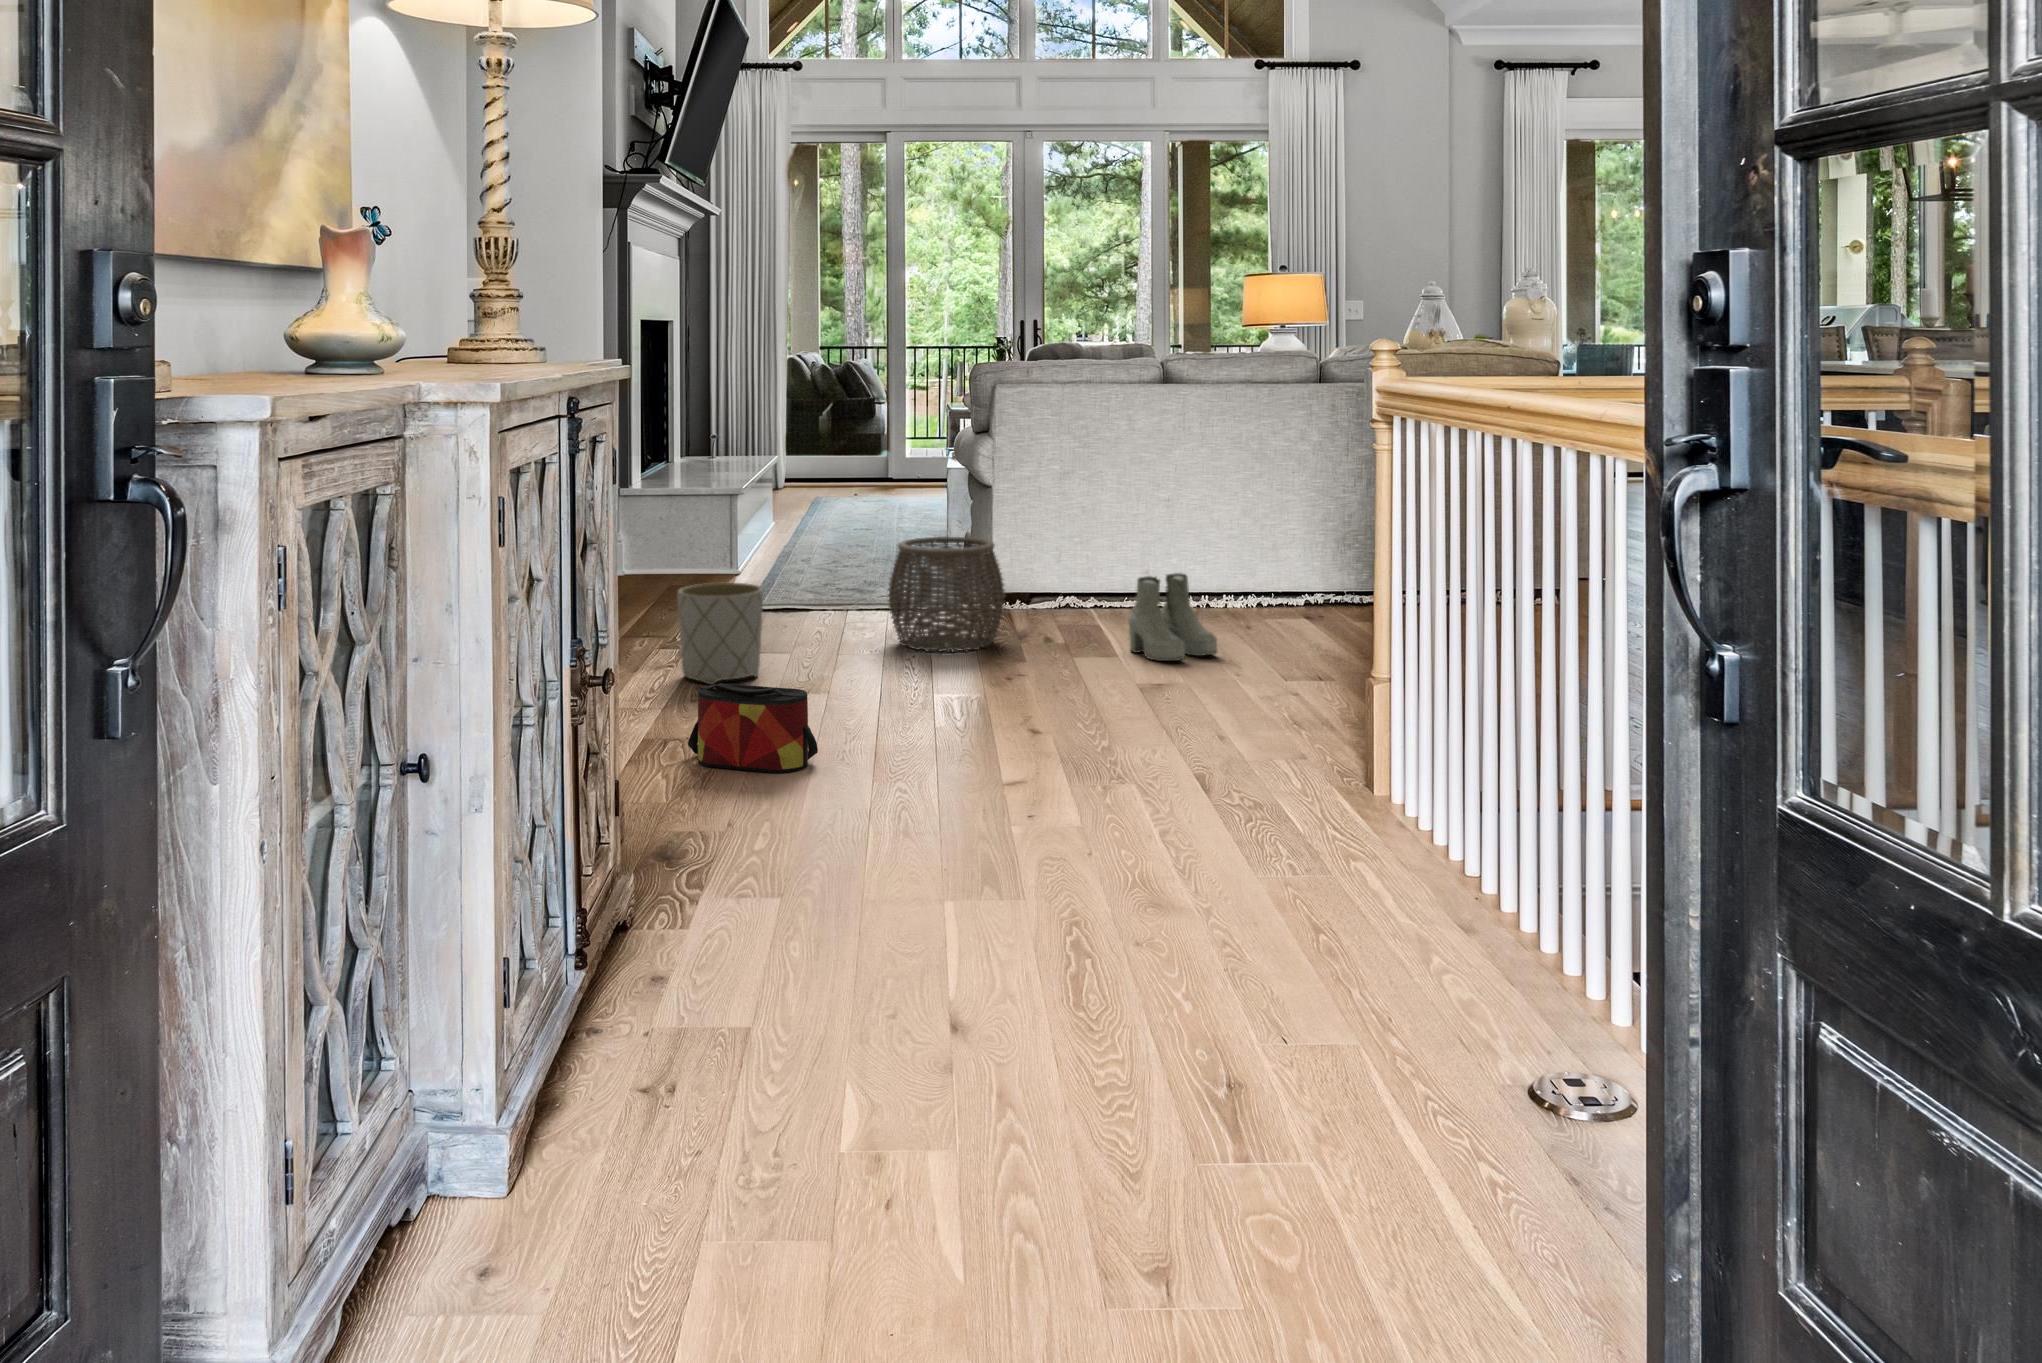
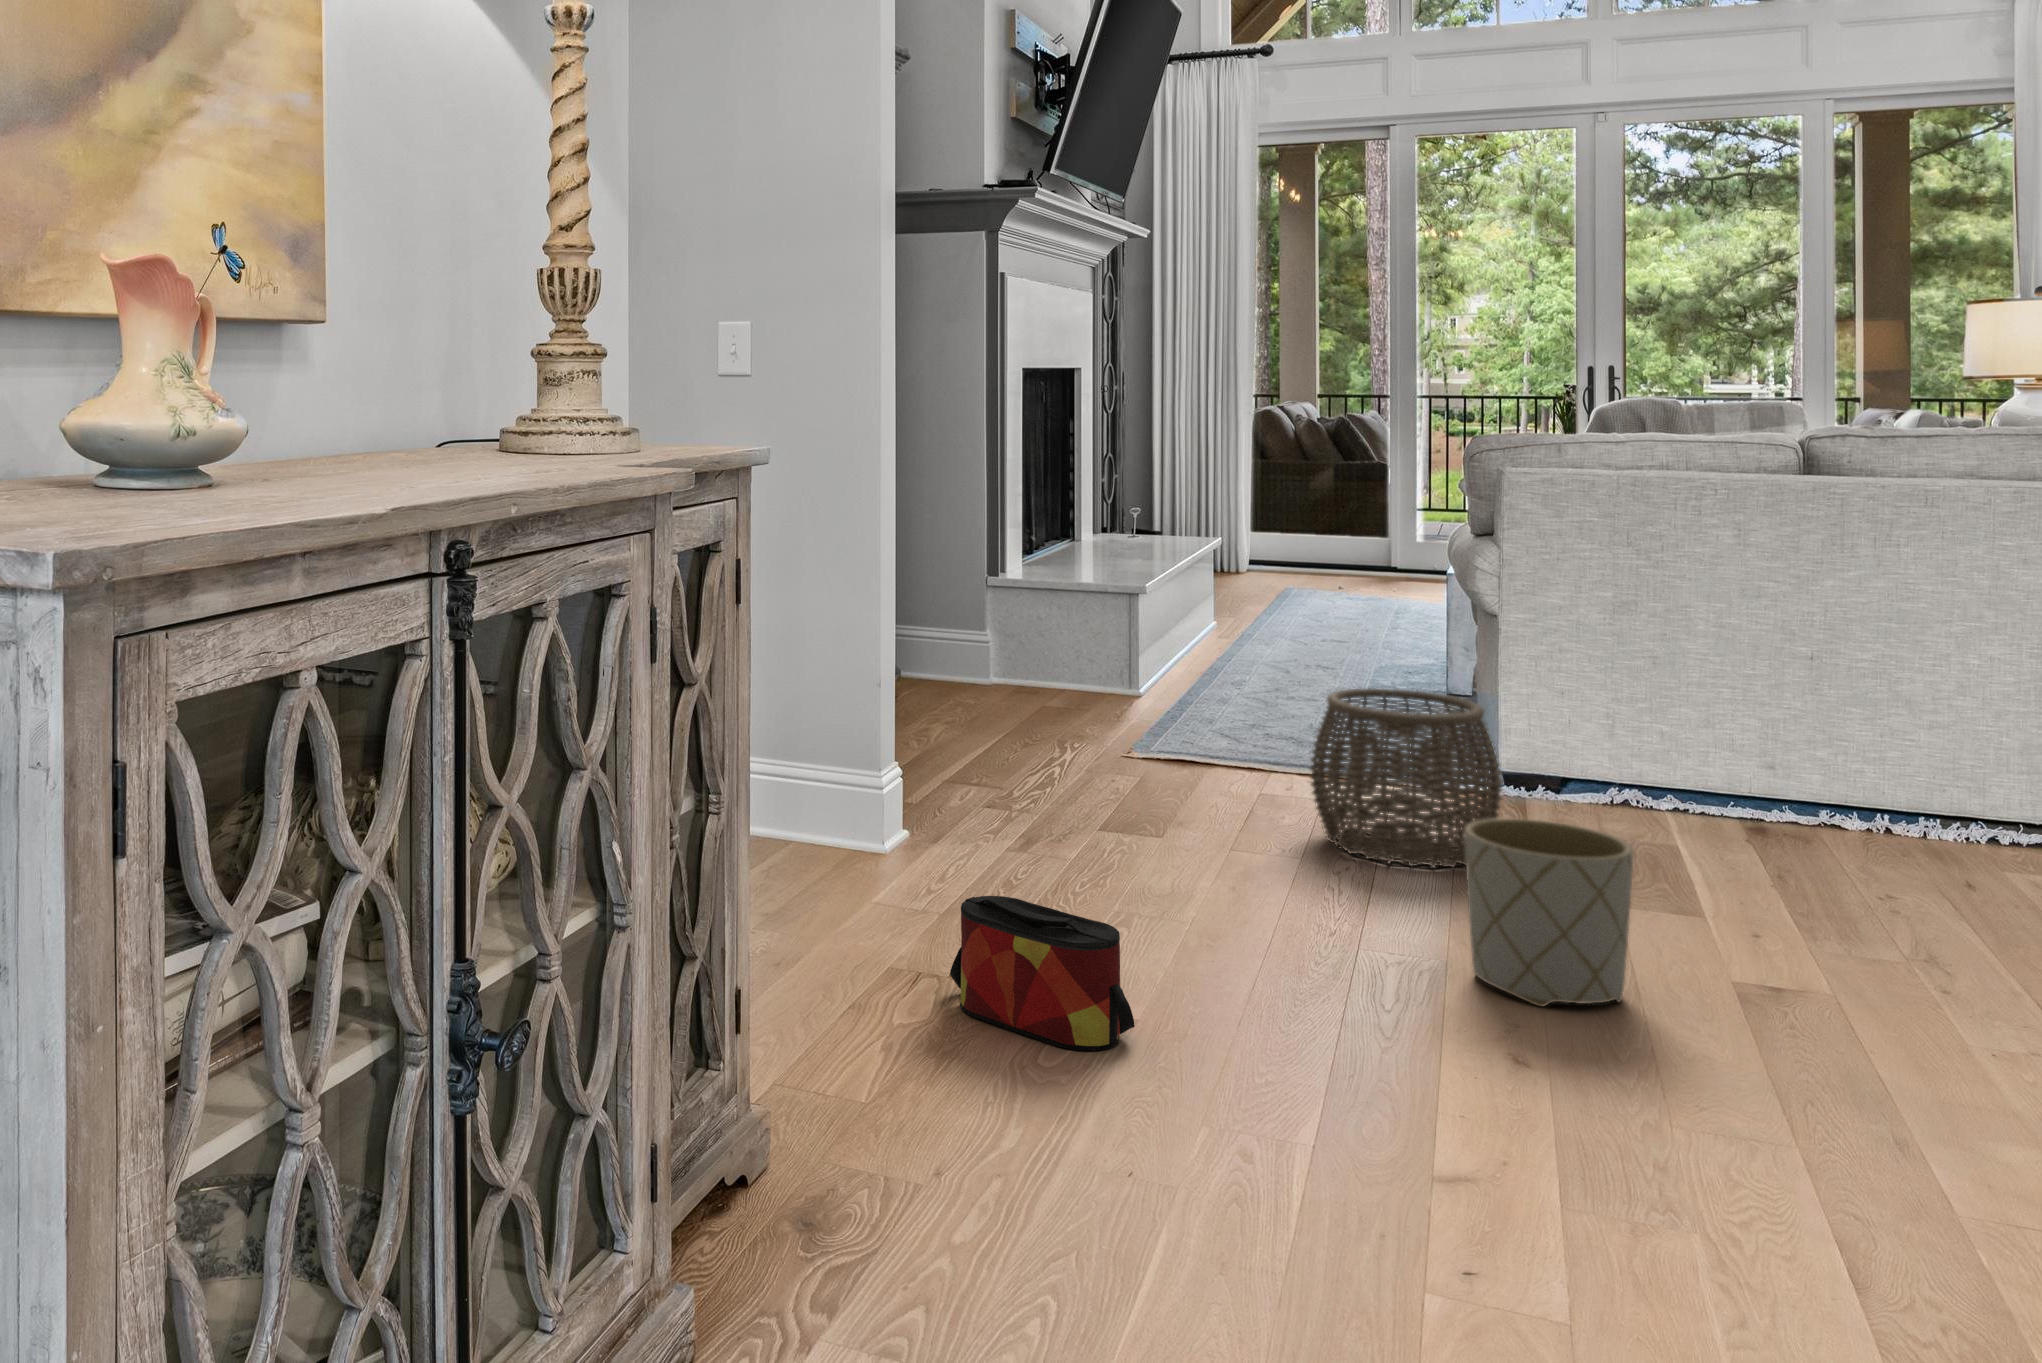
boots: present [1128,573,1218,661] -> none [1724,791,1902,942]
planter: present [677,583,763,684] -> present [1464,819,1633,1007]

